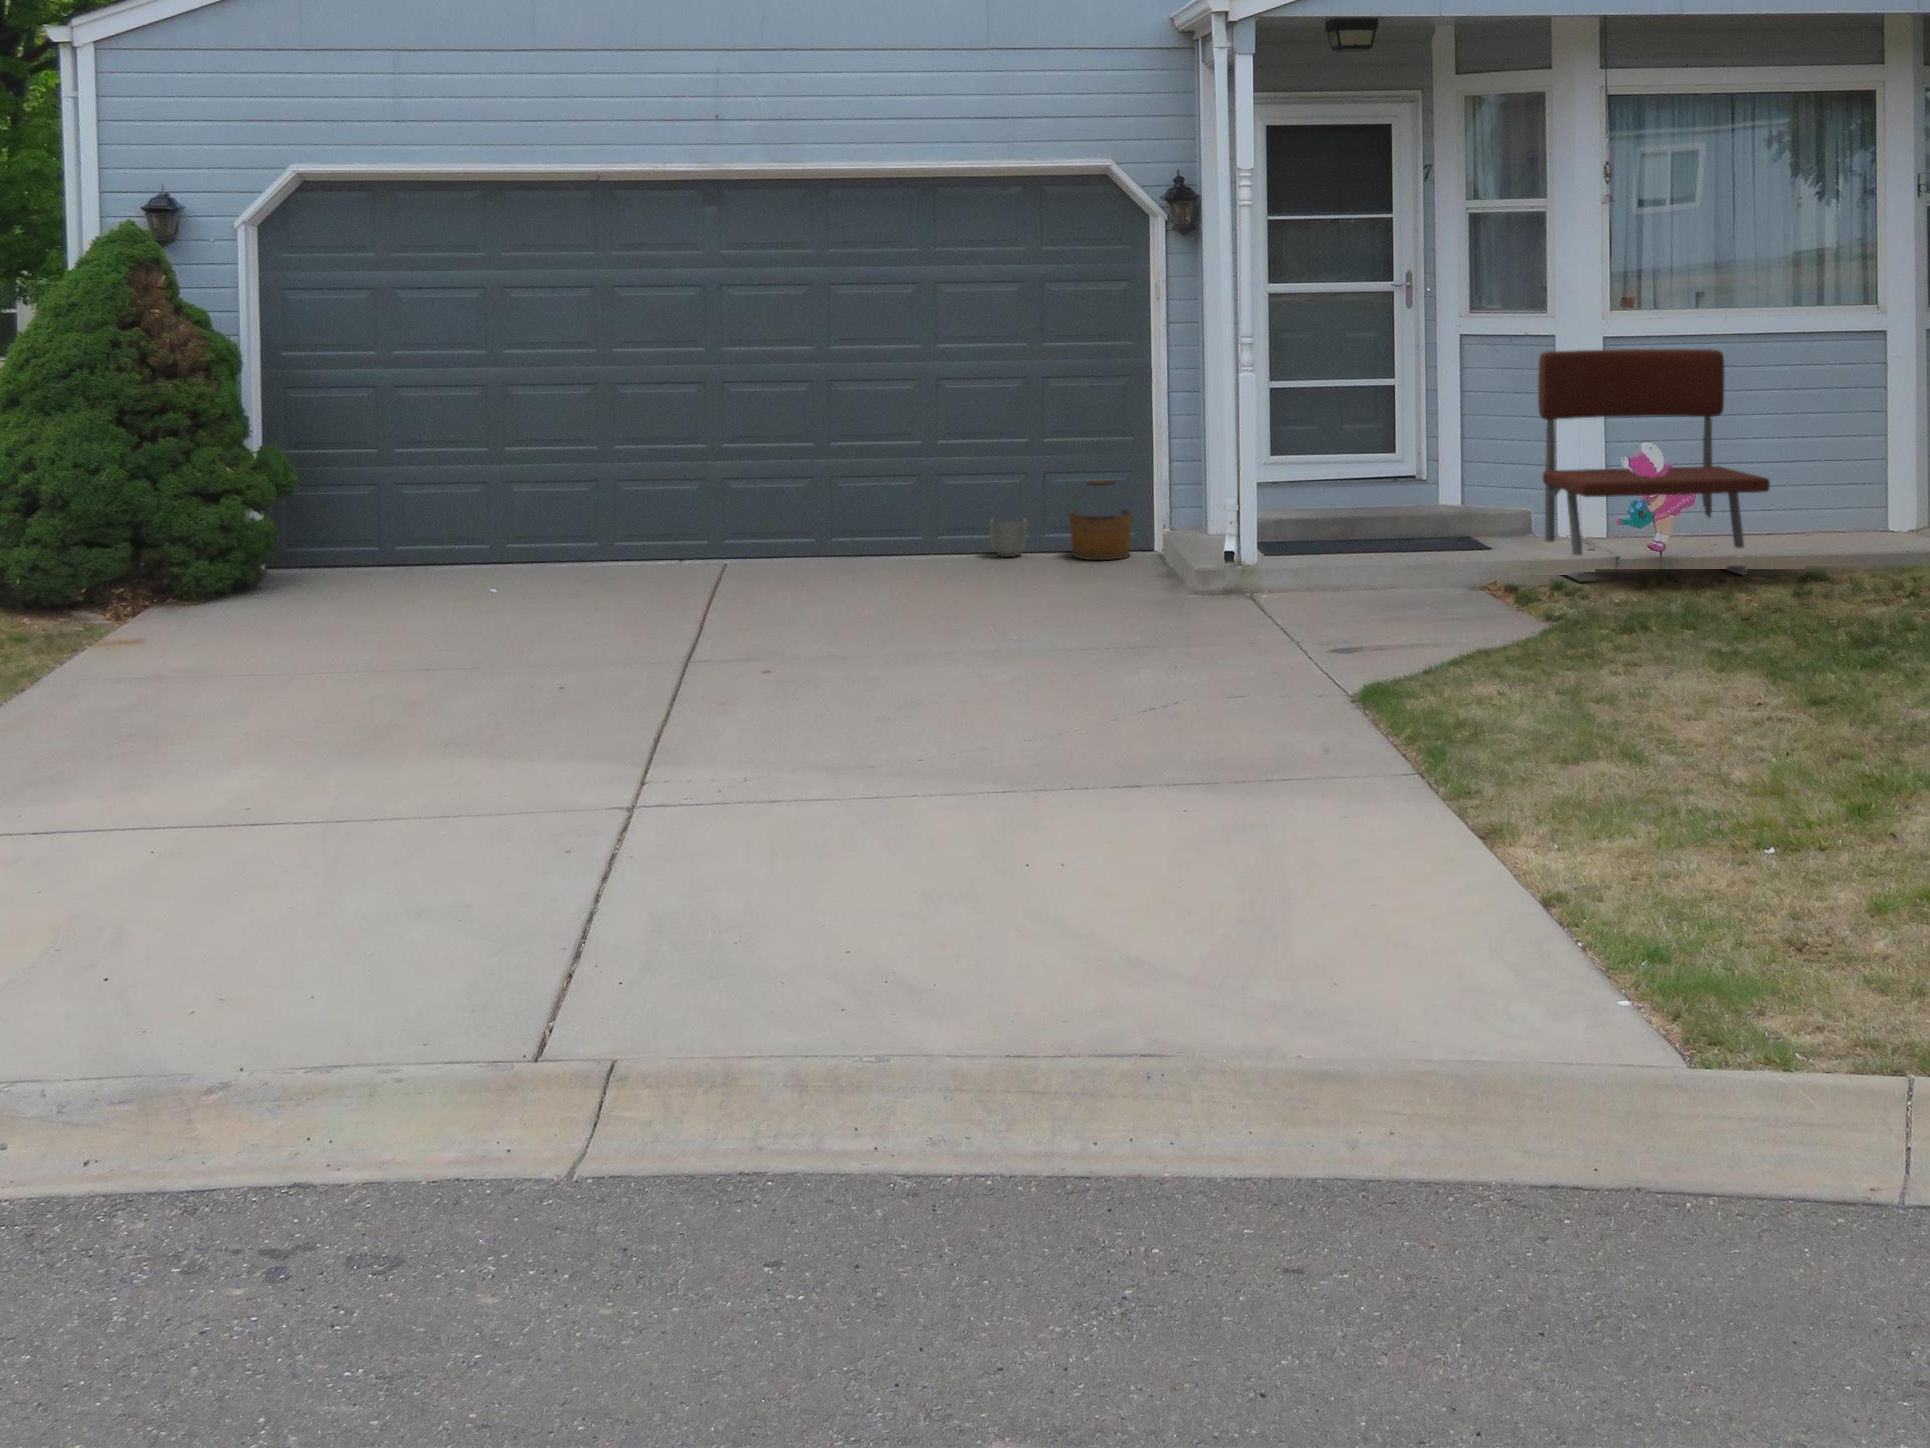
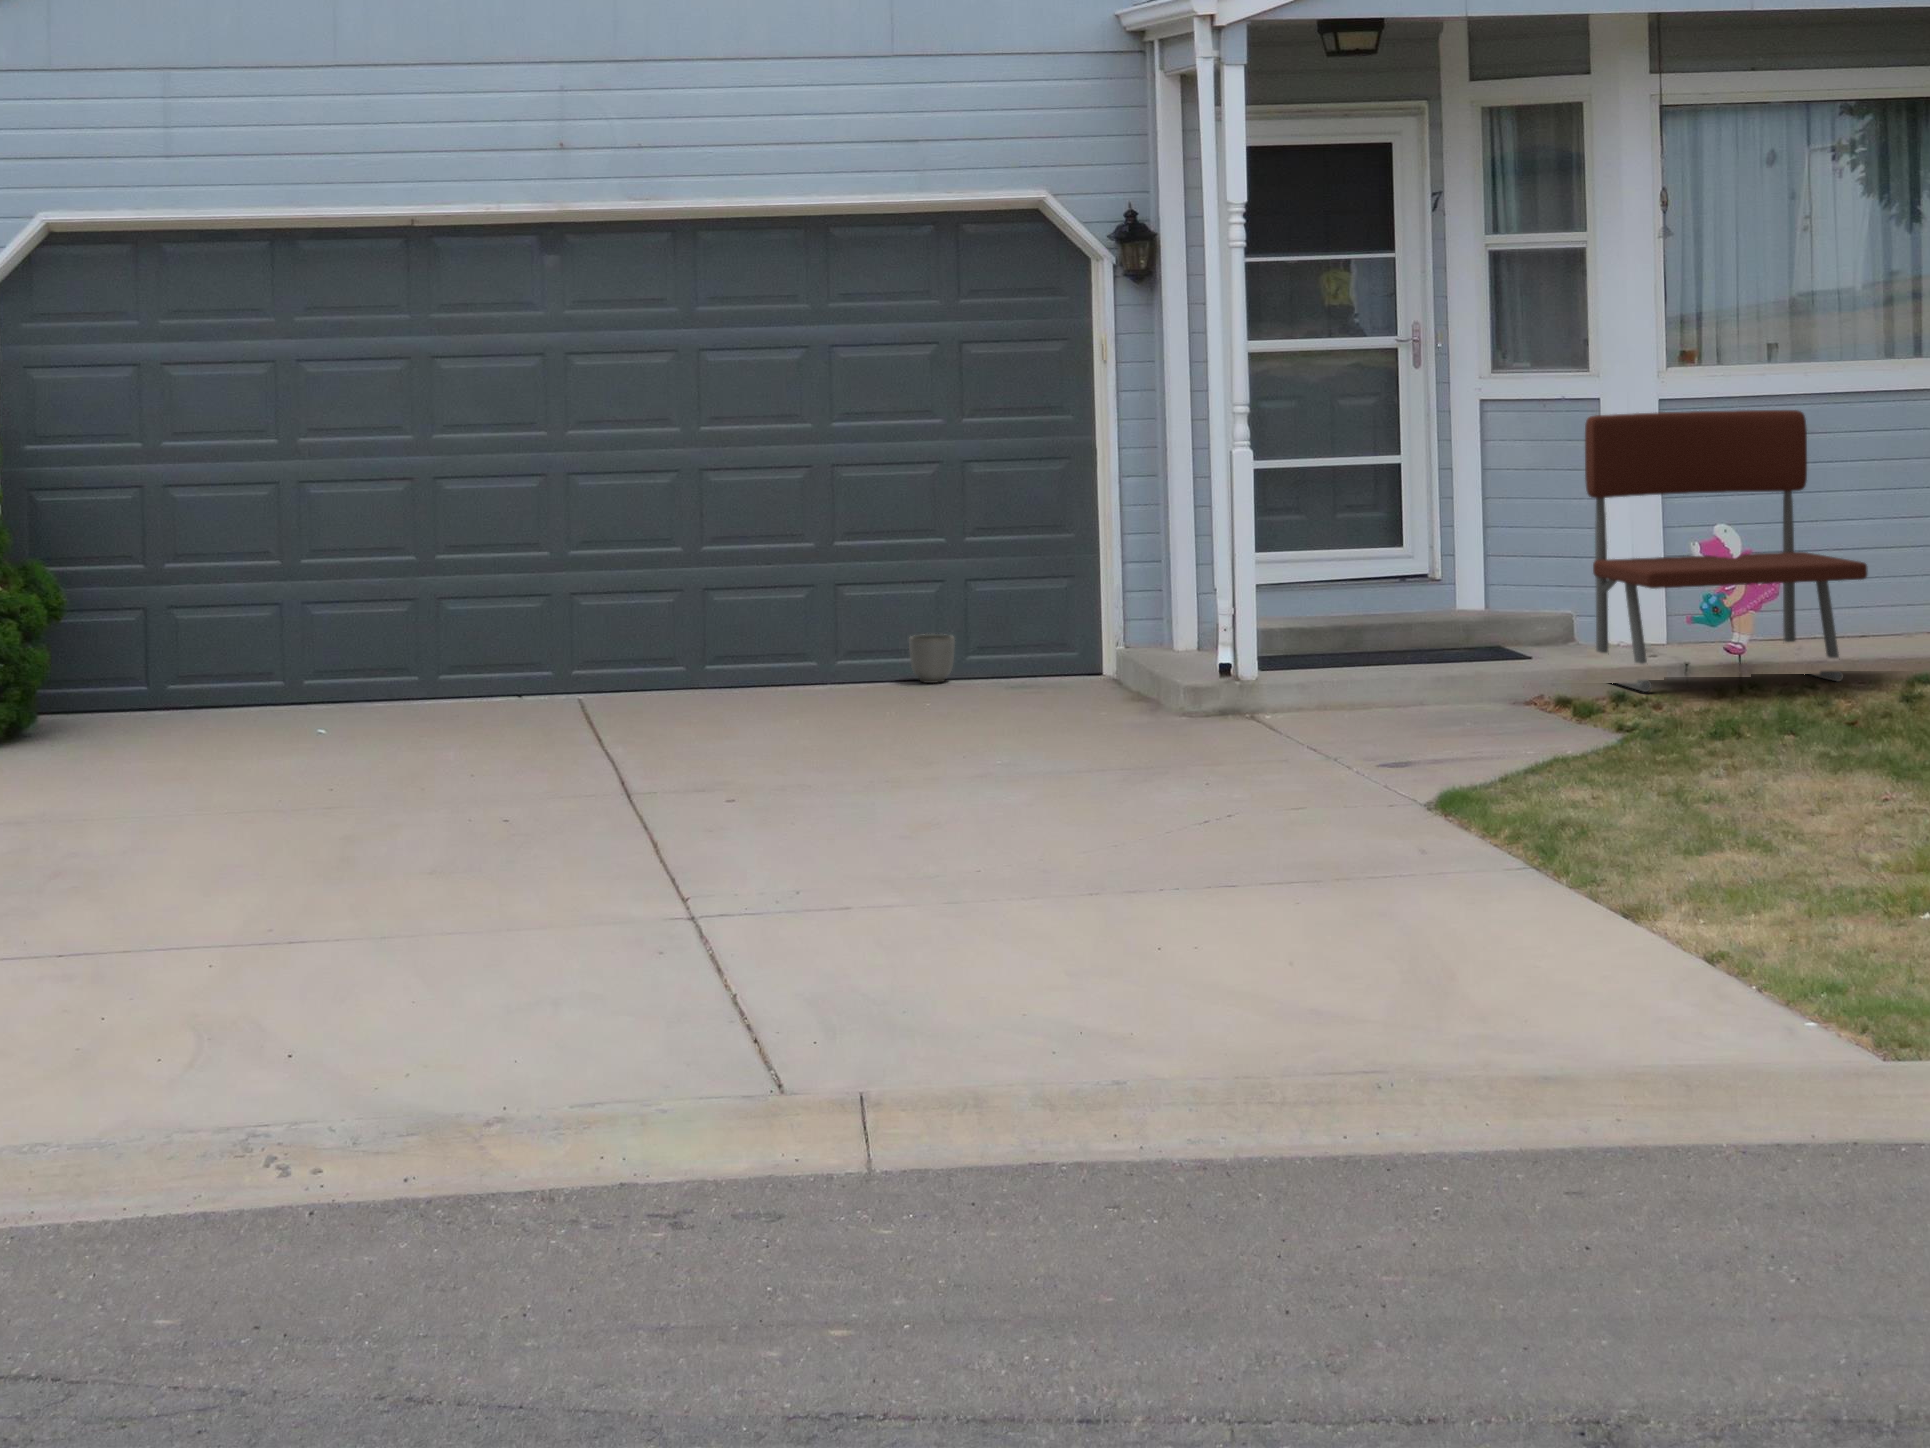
bucket: present [1069,481,1133,560] -> none [1006,586,1086,683]

